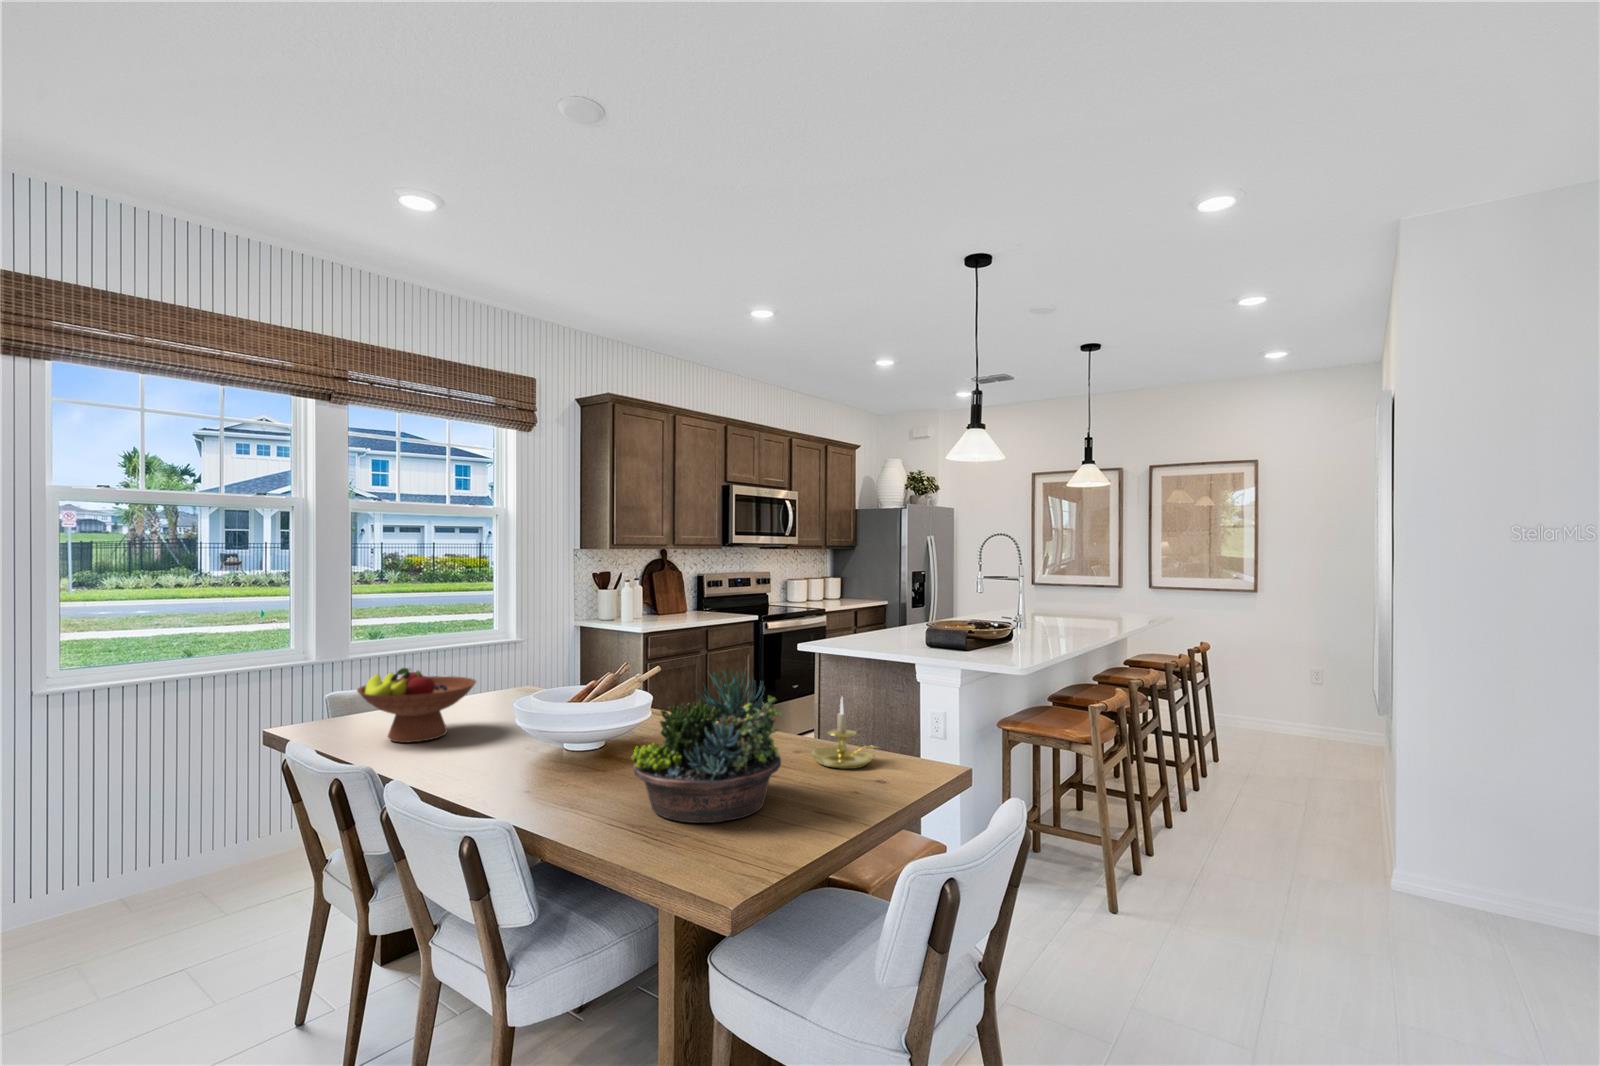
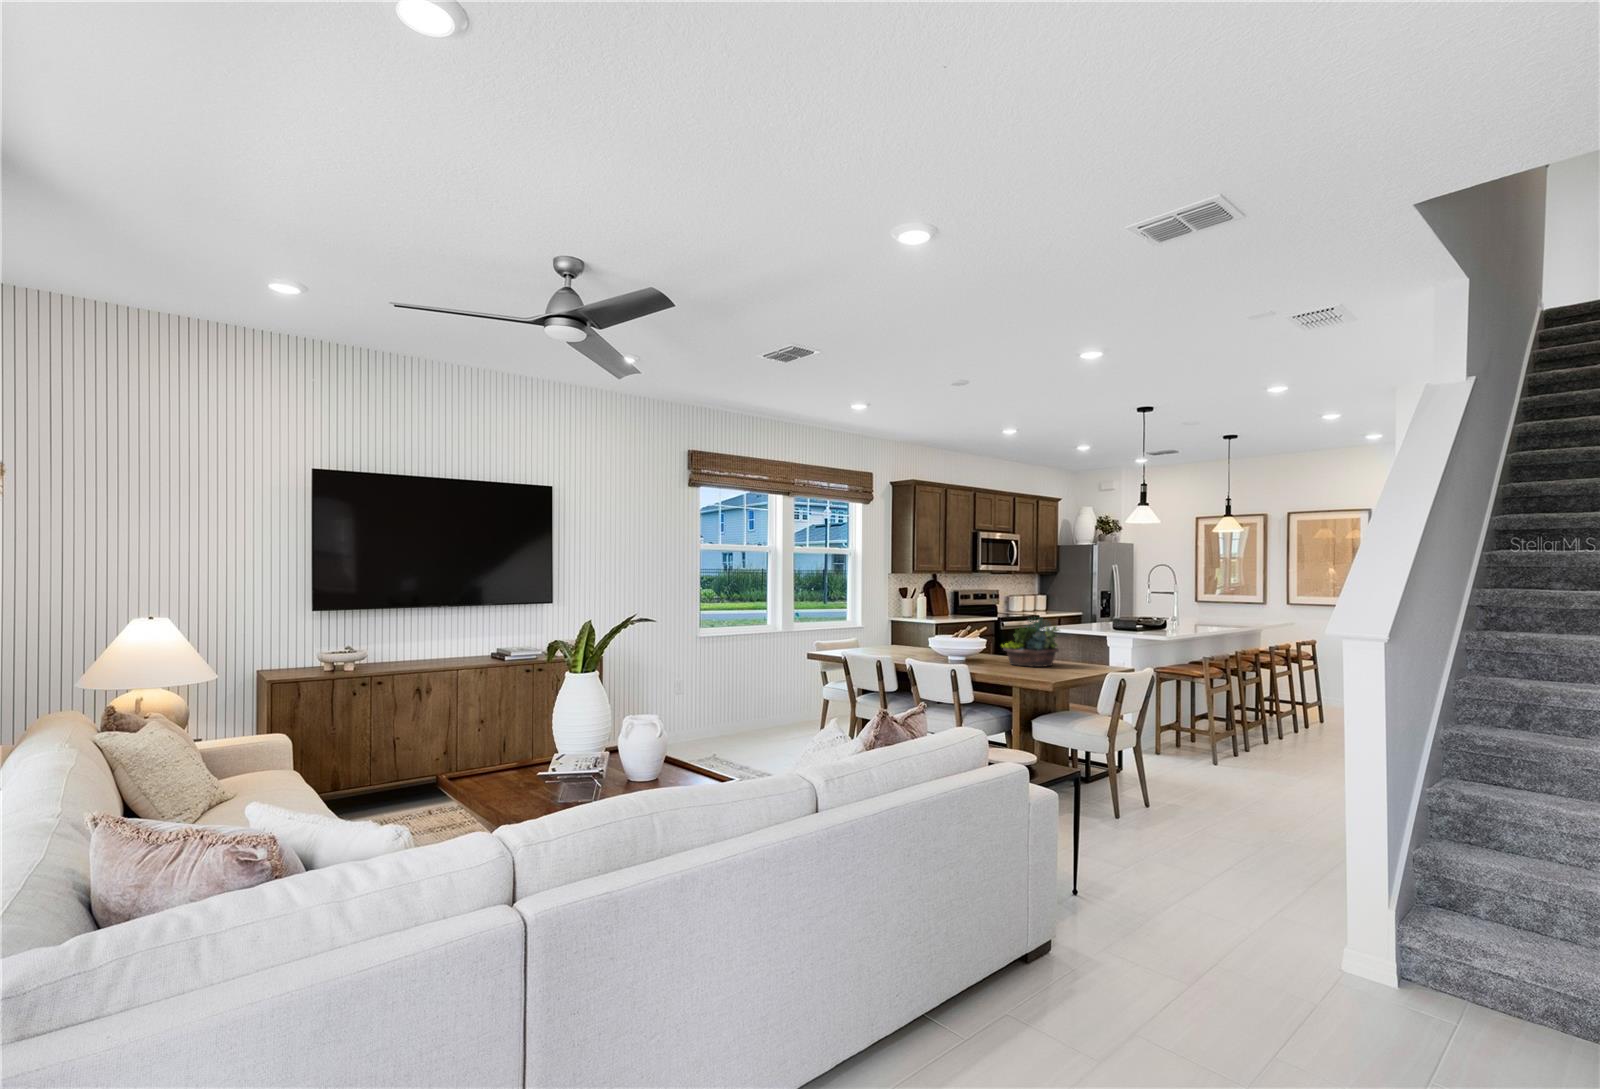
fruit bowl: present [357,668,476,742] -> none [863,622,909,652]
candle holder: present [811,698,877,769] -> none [1064,633,1095,662]

